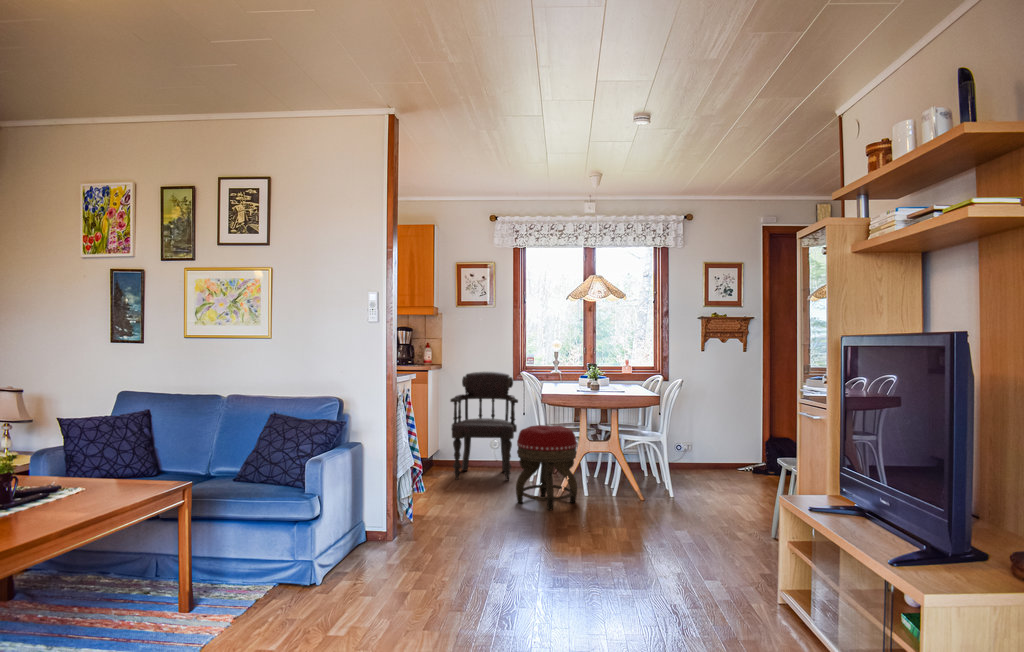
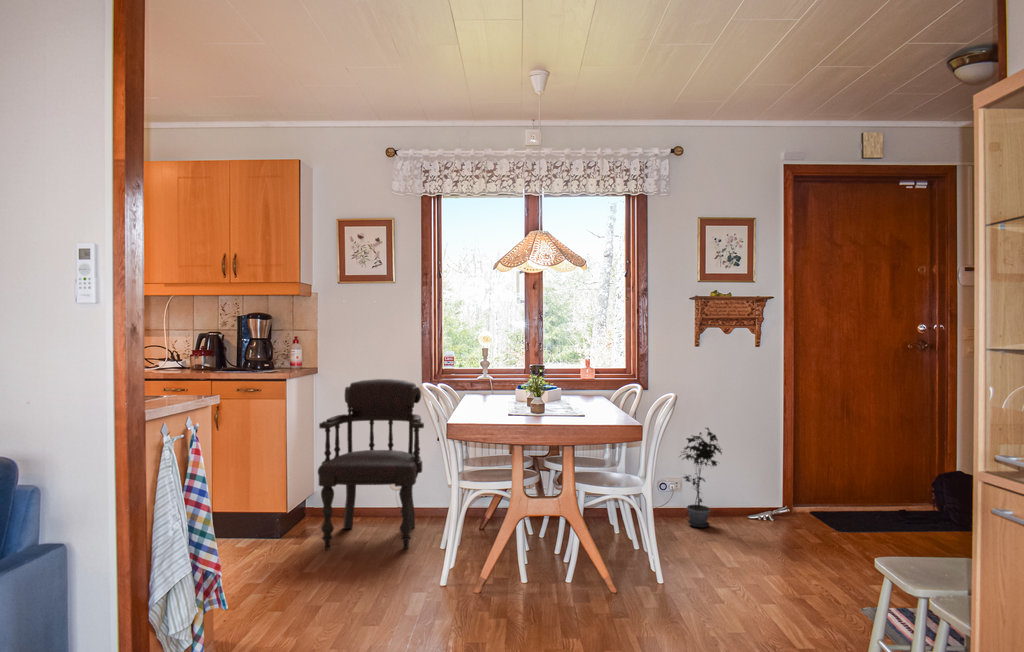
potted plant: none [688,407,719,475] -> present [680,428,722,528]
footstool: present [516,425,577,510] -> none [402,472,506,626]

